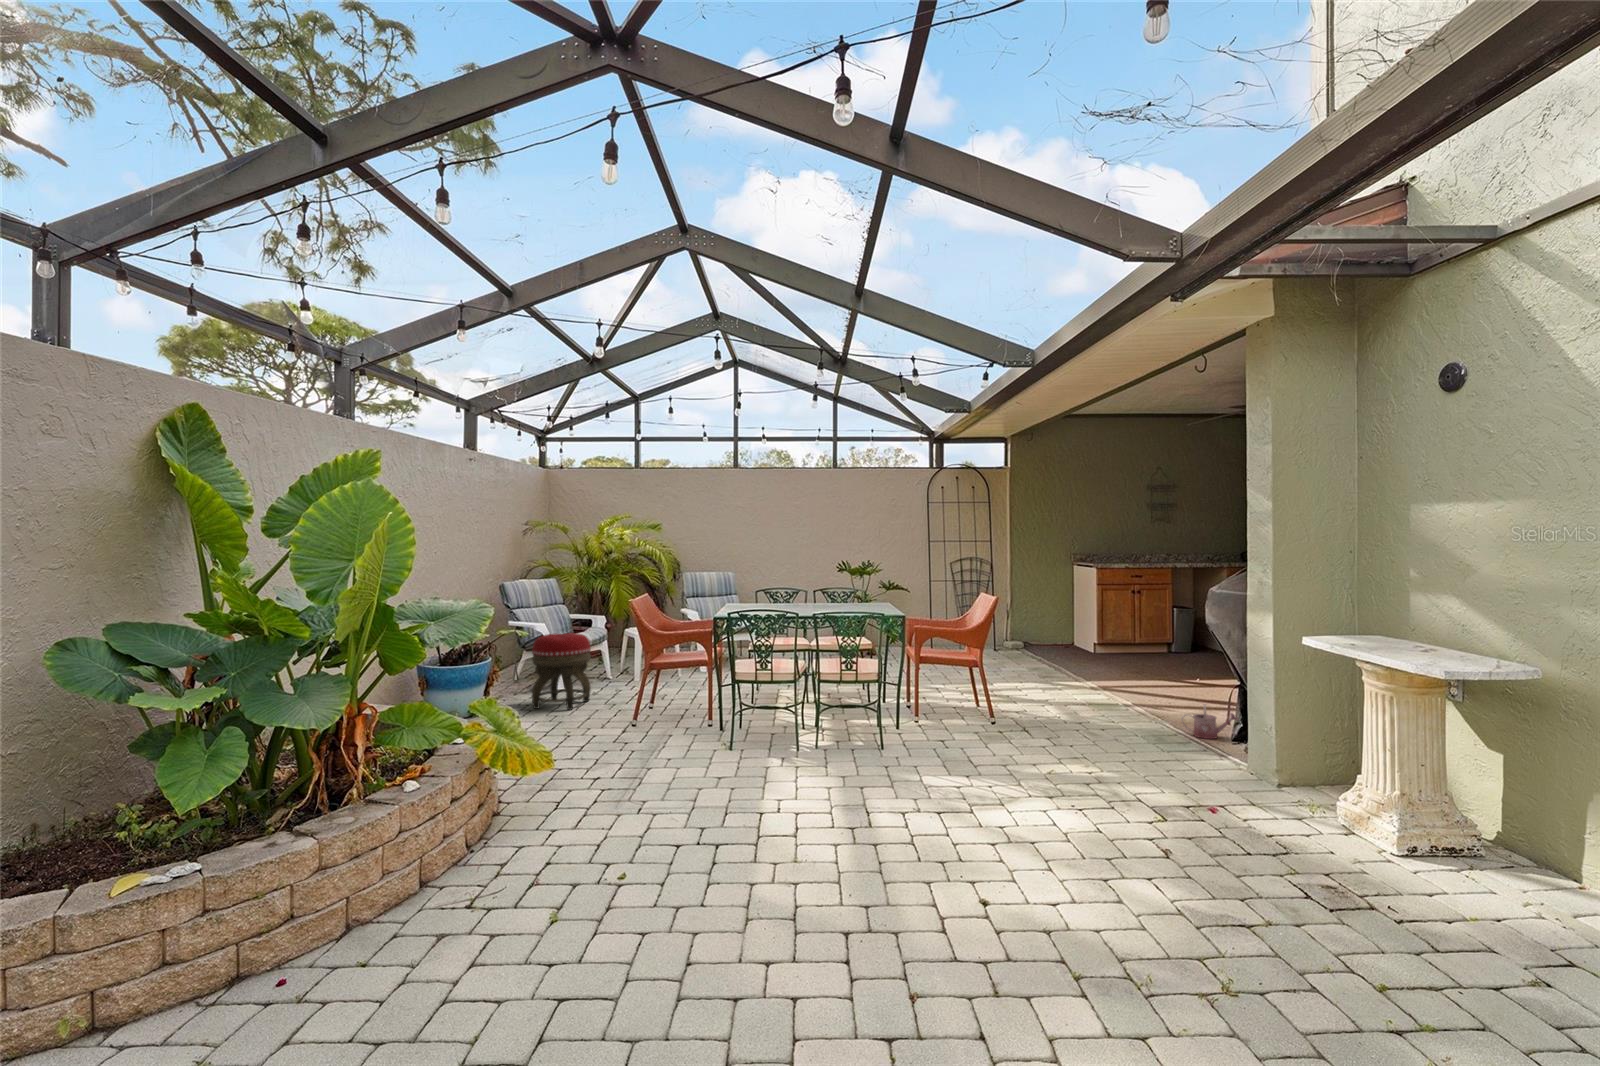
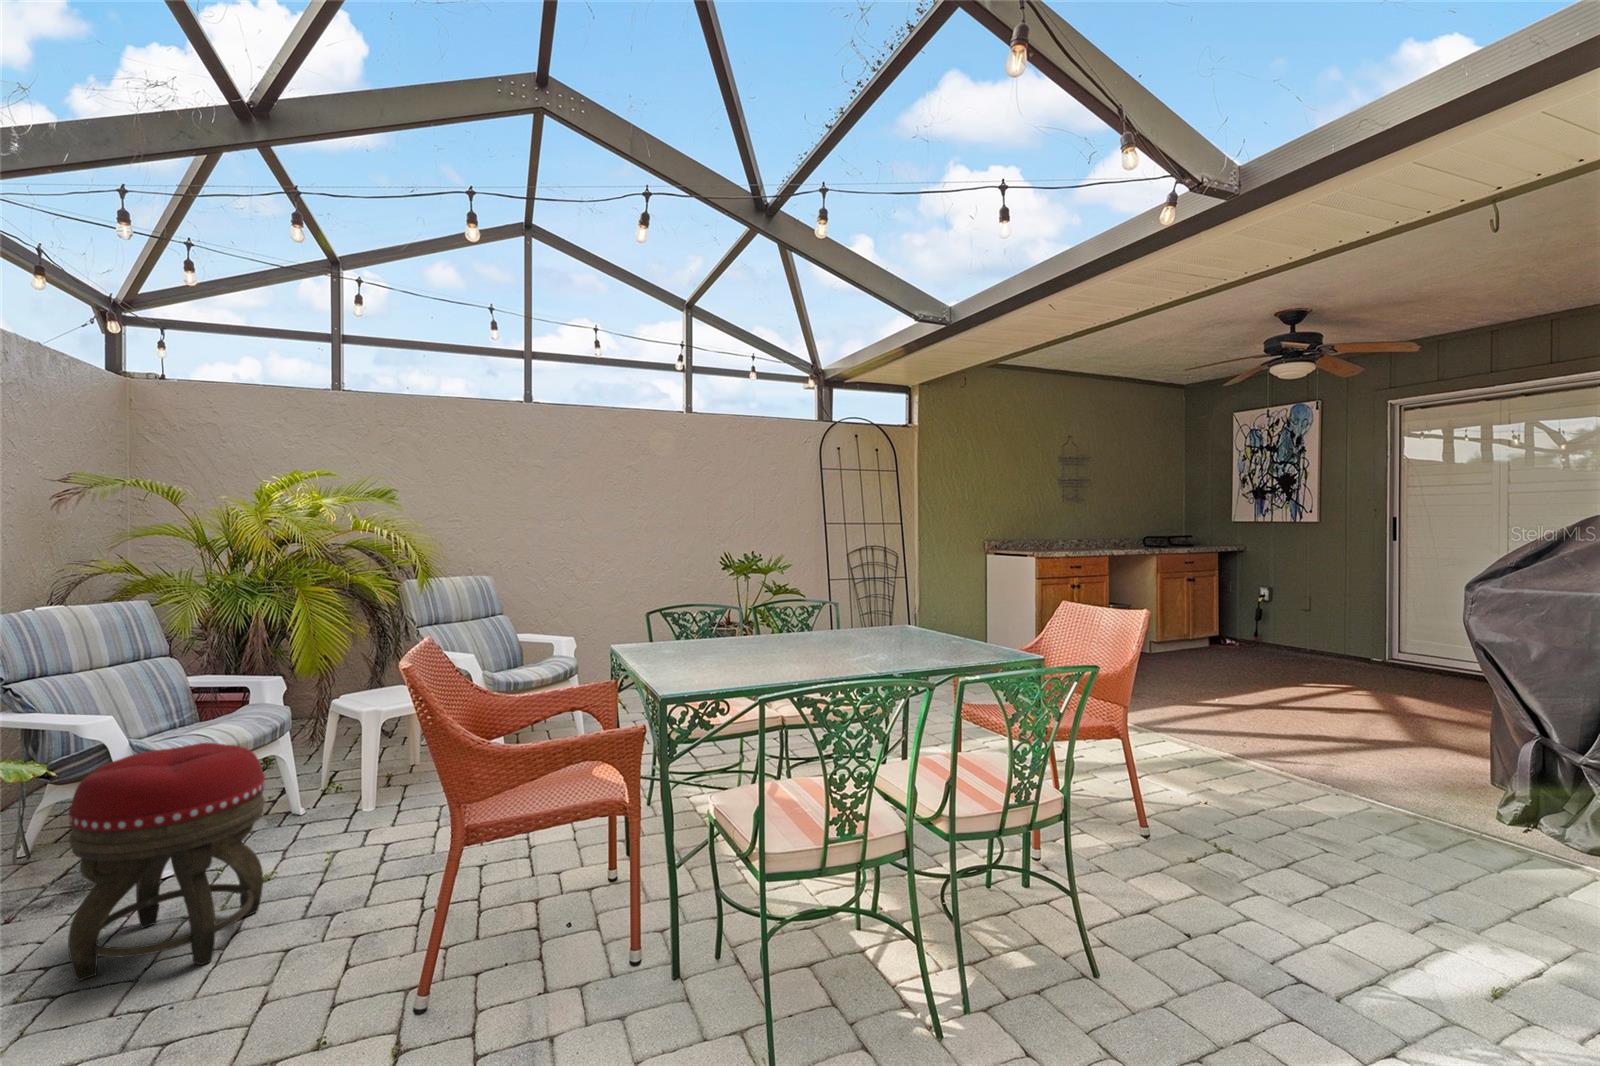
watering can: present [1182,704,1238,739] -> none [1433,773,1525,833]

